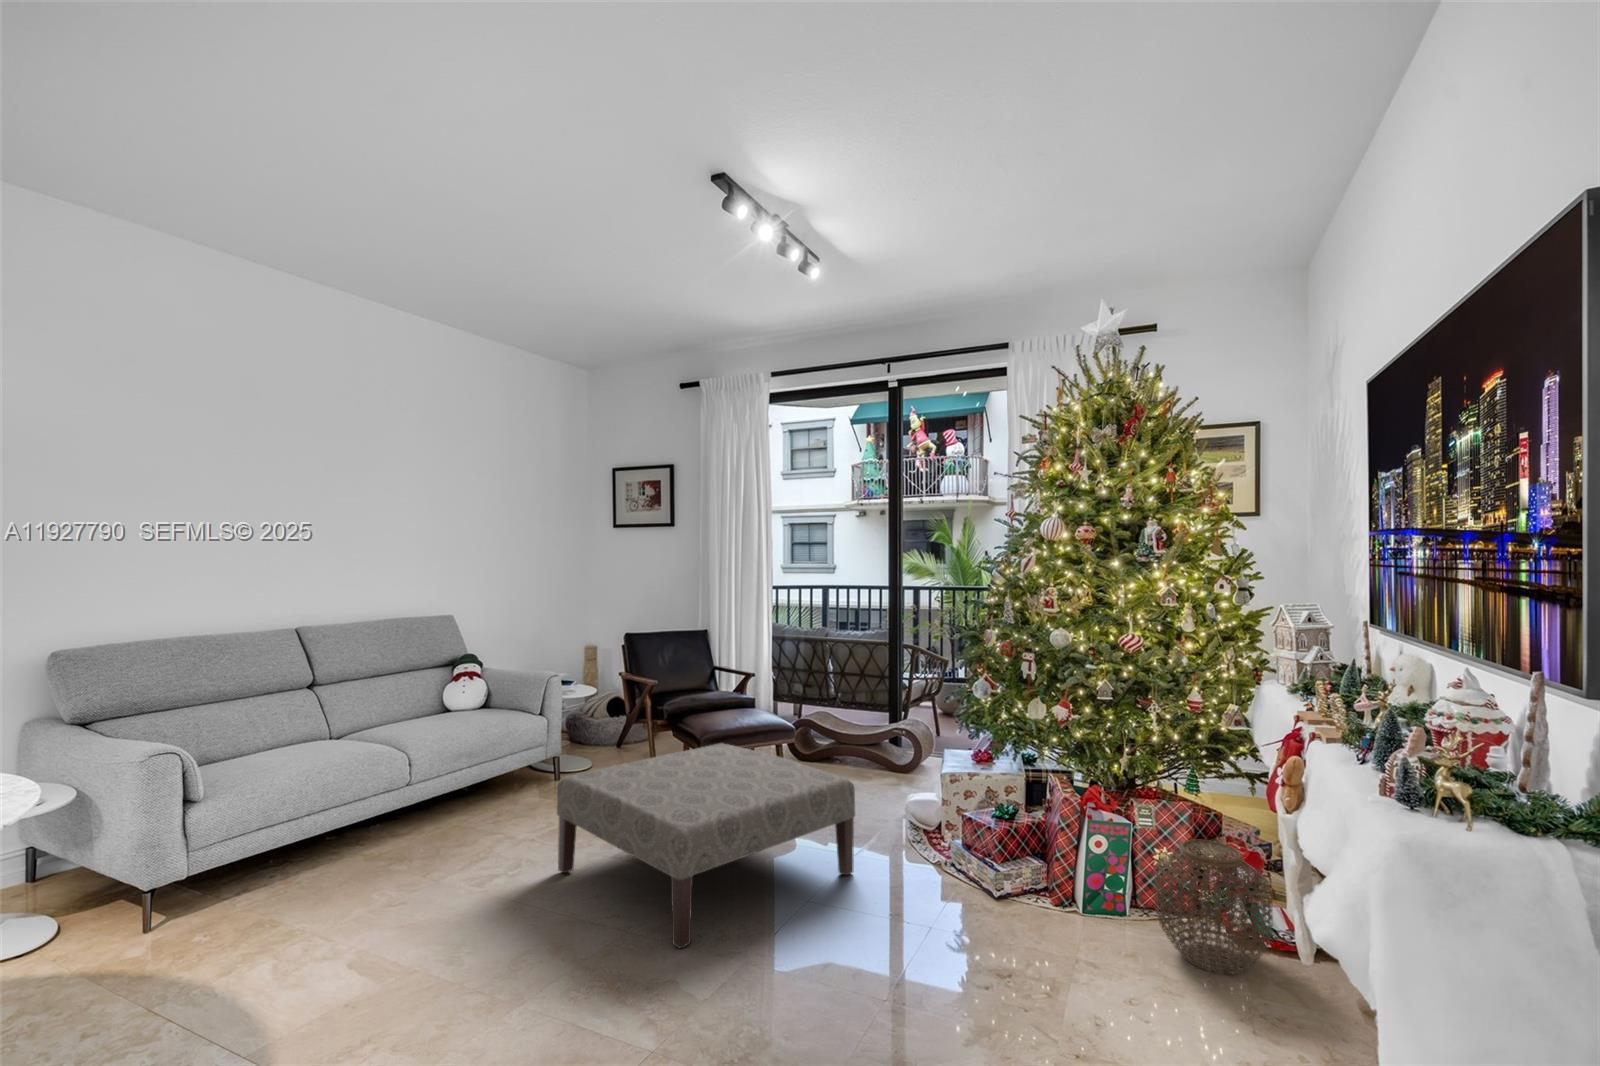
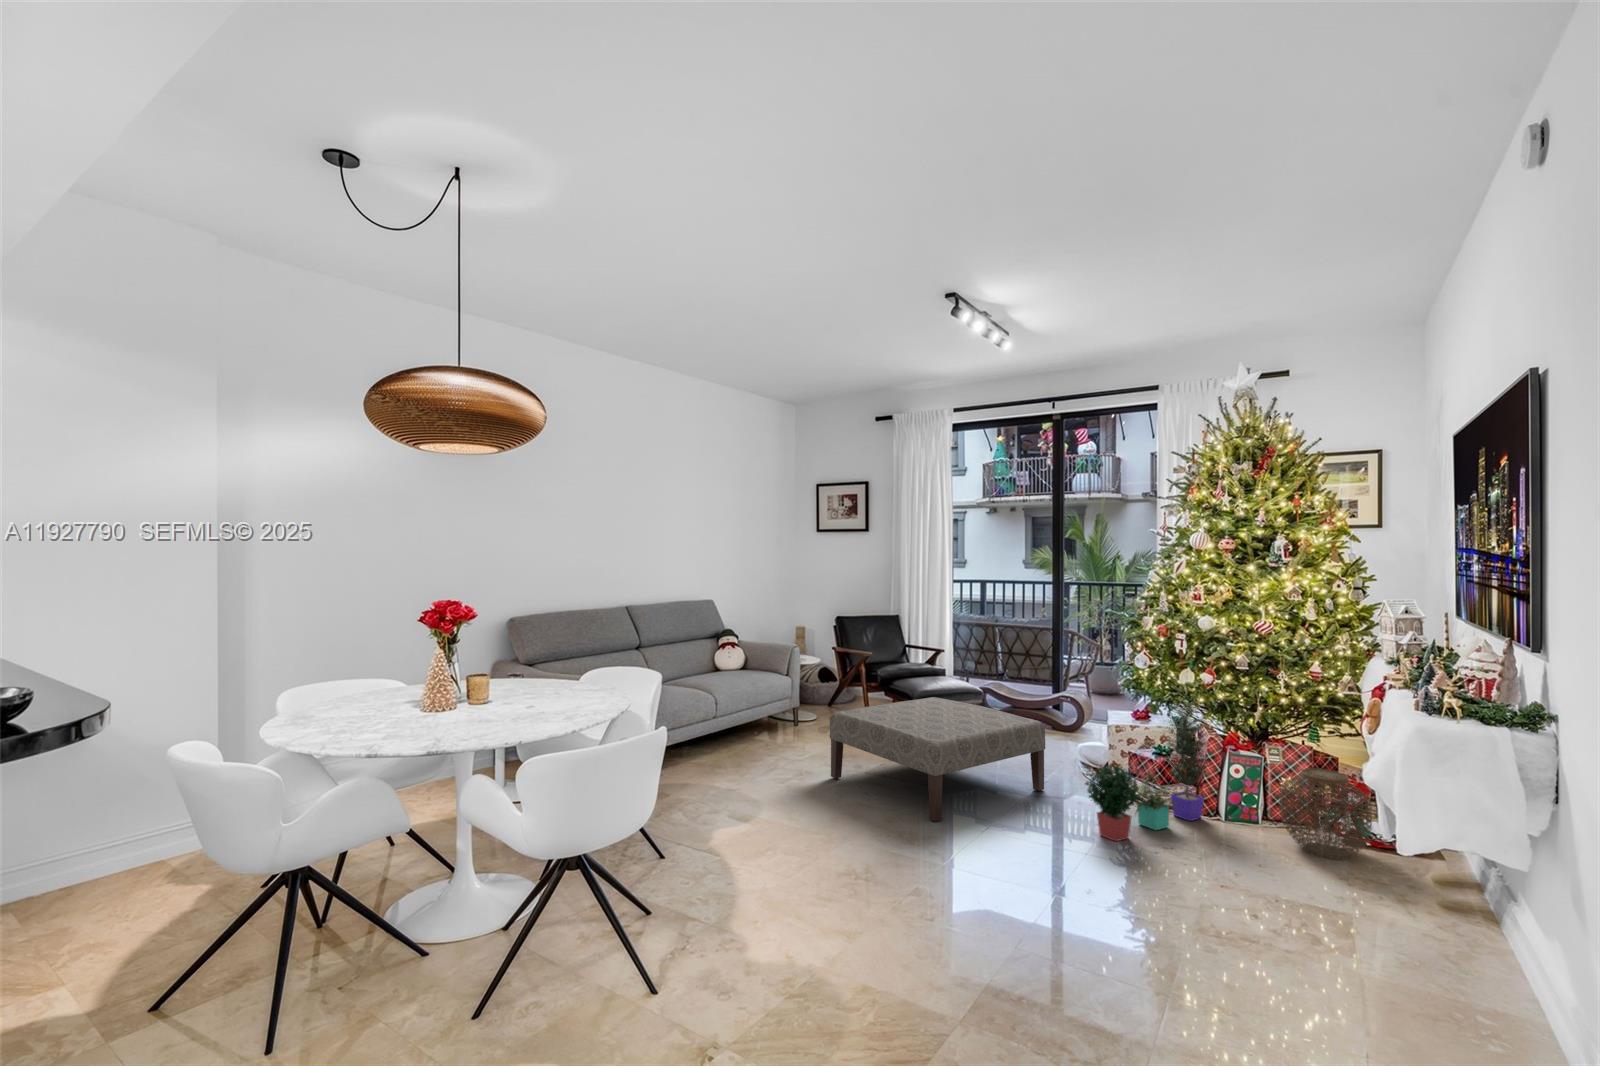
potted plant: none [894,740,1070,967] -> present [1085,698,1209,841]

